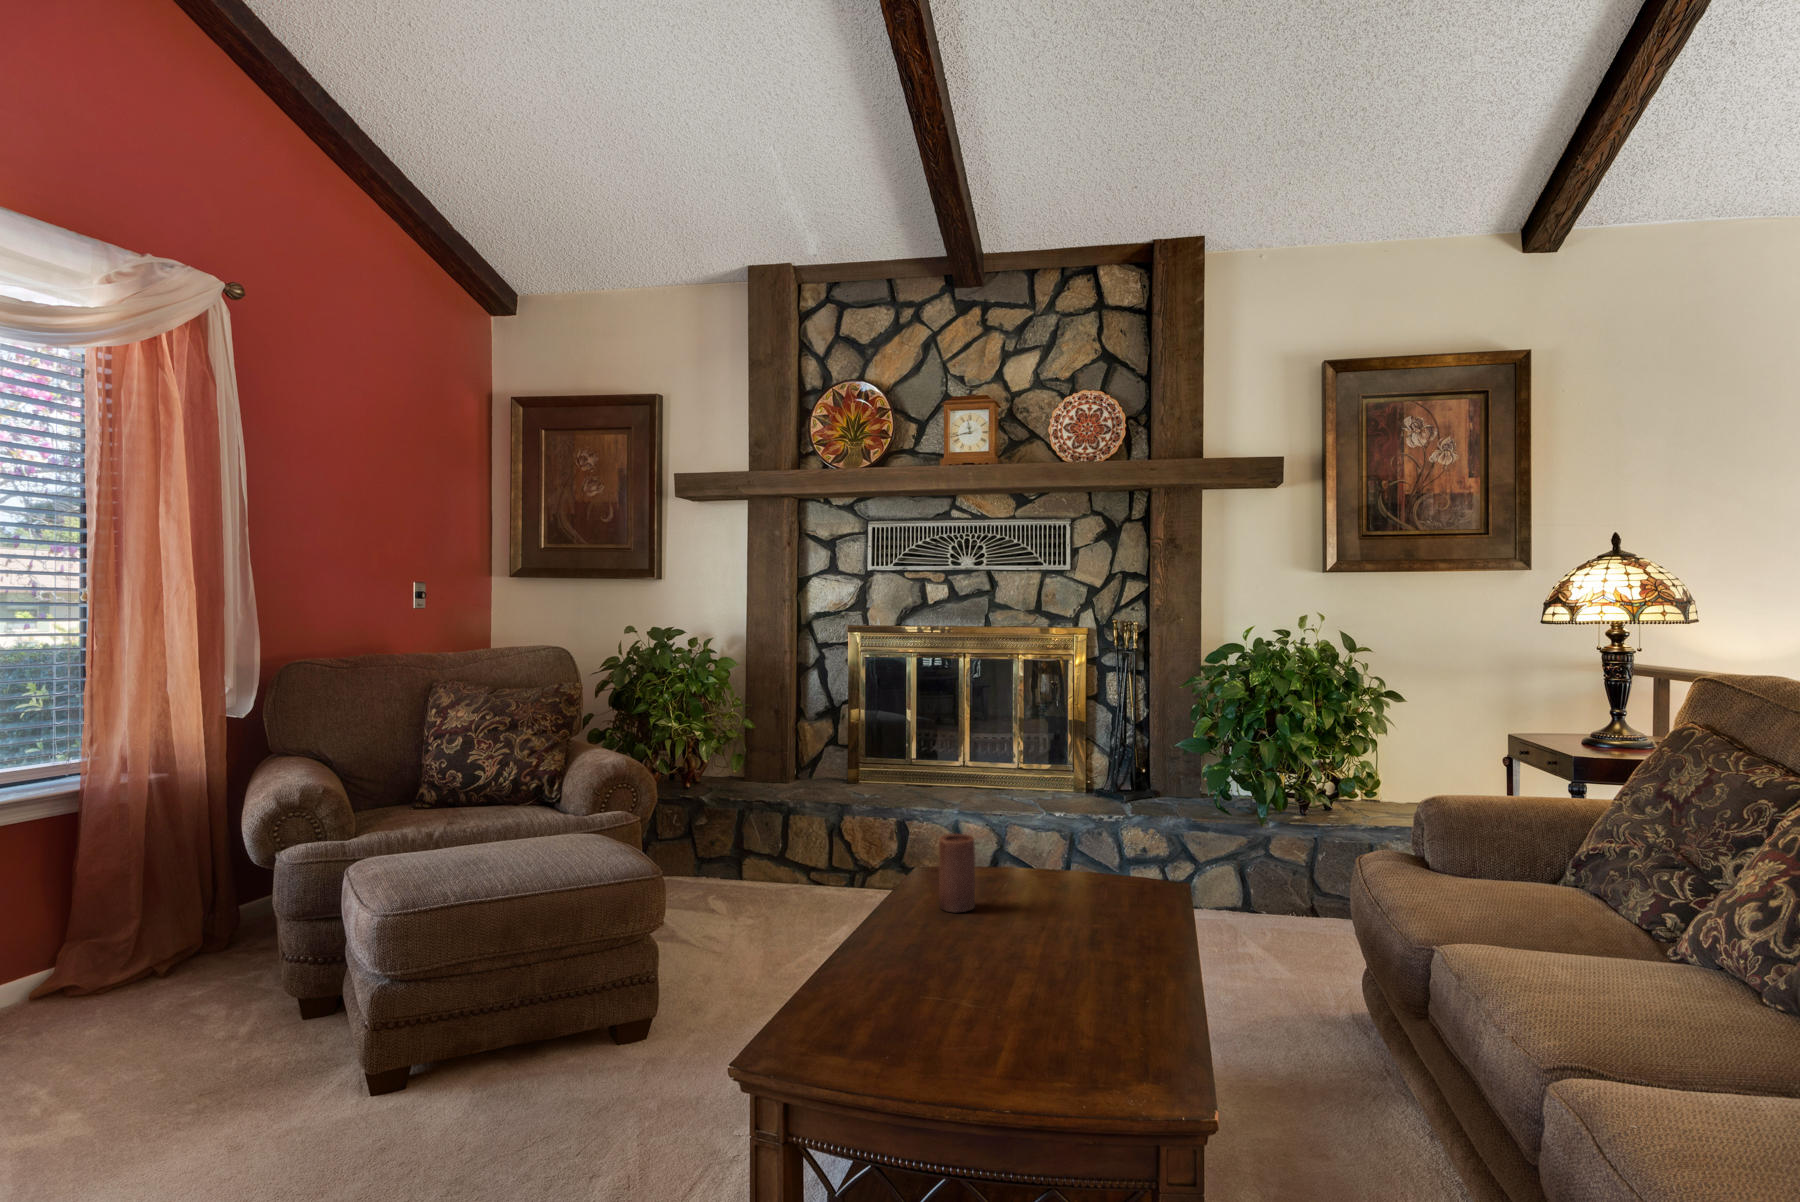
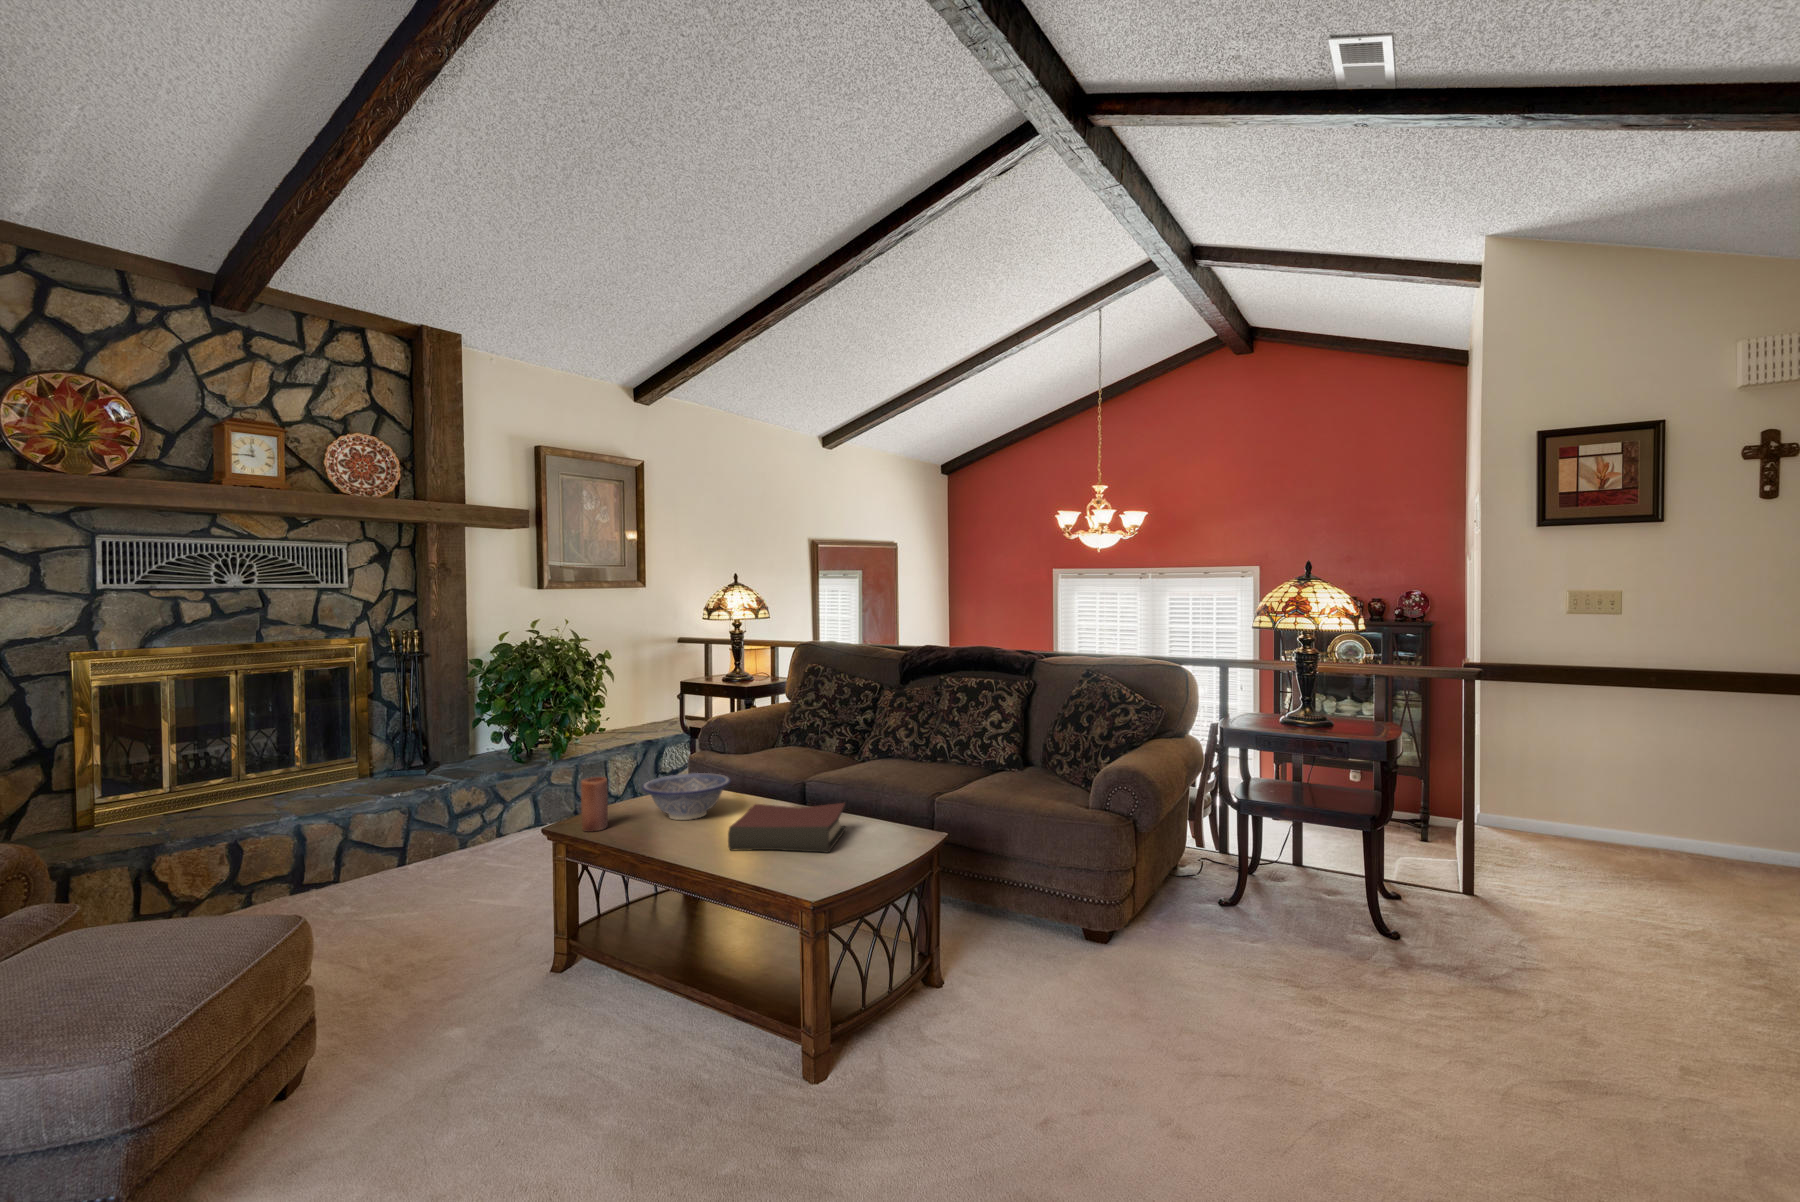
decorative bowl: none [1005,865,1150,946] -> present [642,773,731,820]
hardback book: none [932,949,1145,1083] -> present [728,803,846,853]

